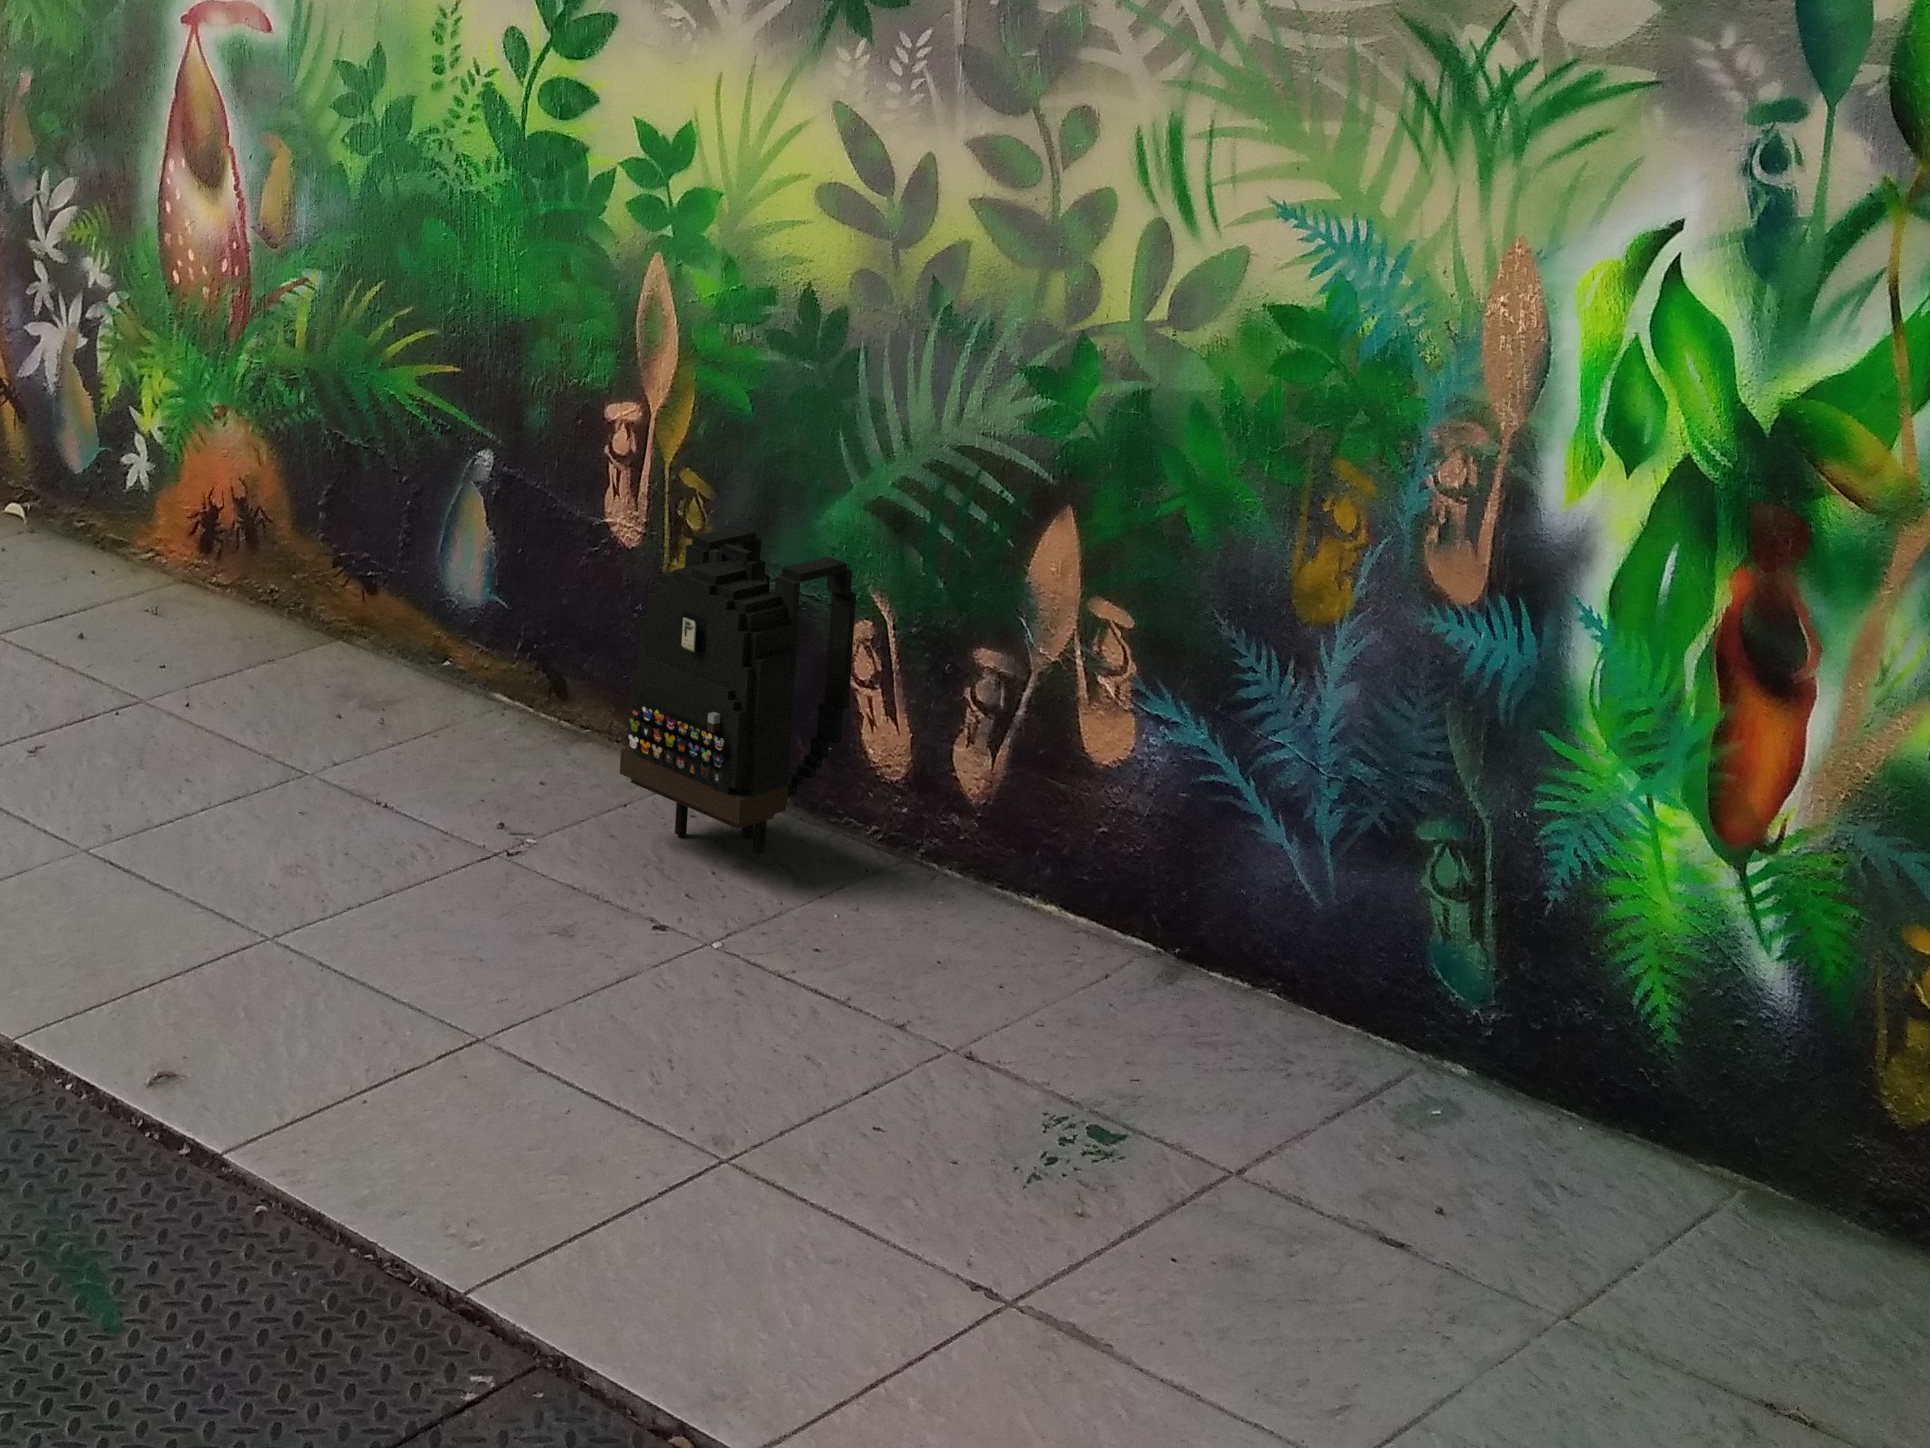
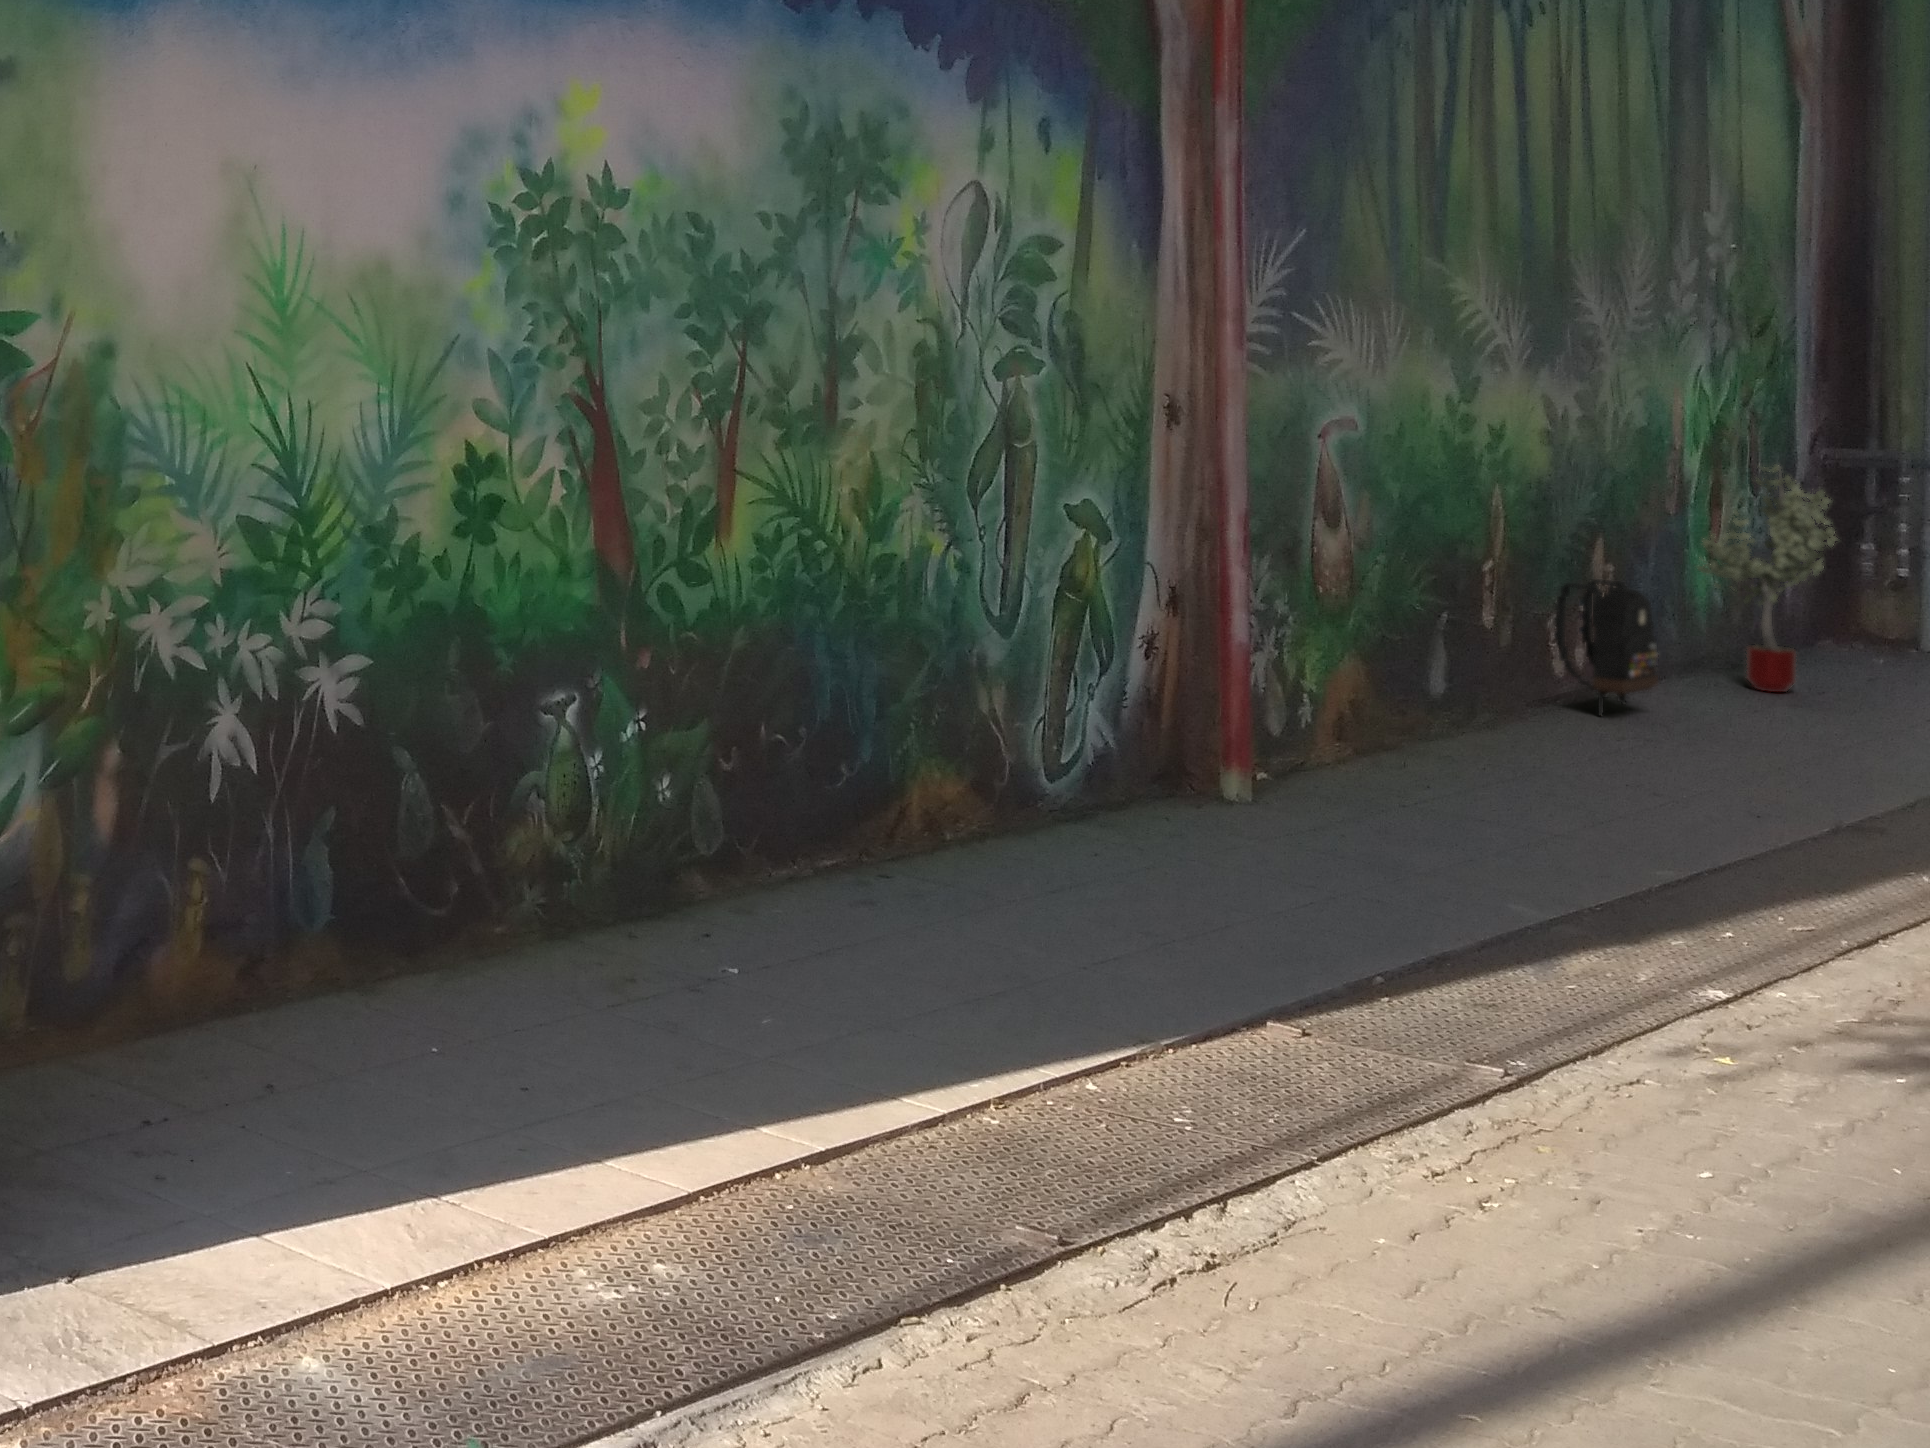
potted tree: none [1073,483,1553,1138] -> present [1698,465,1837,692]

